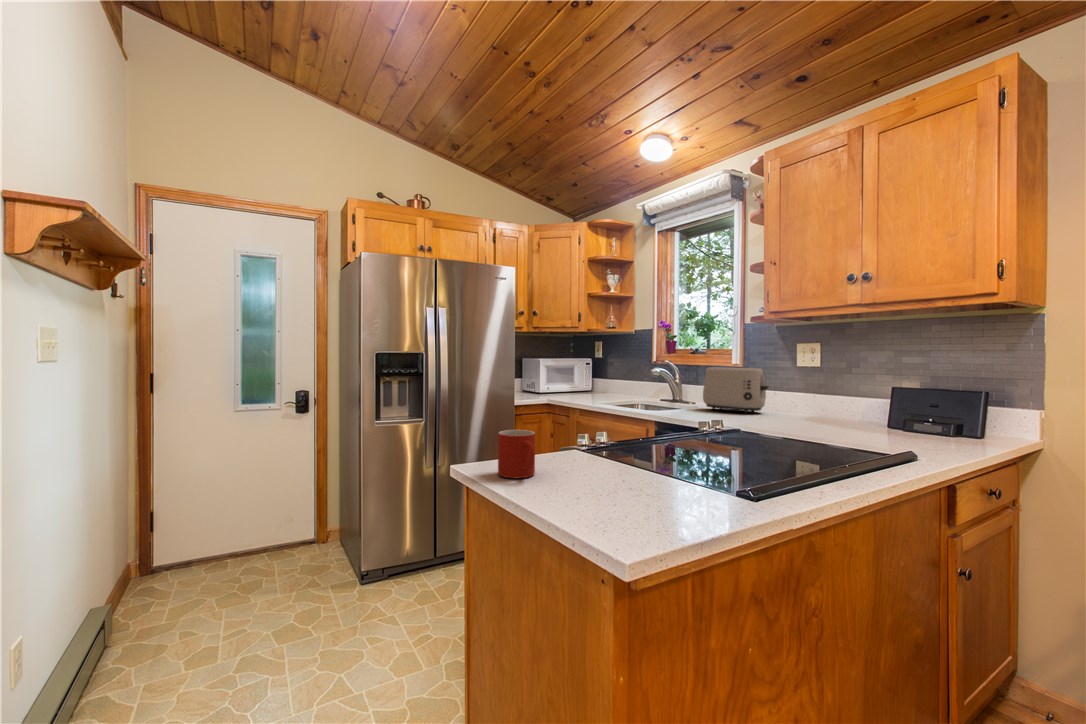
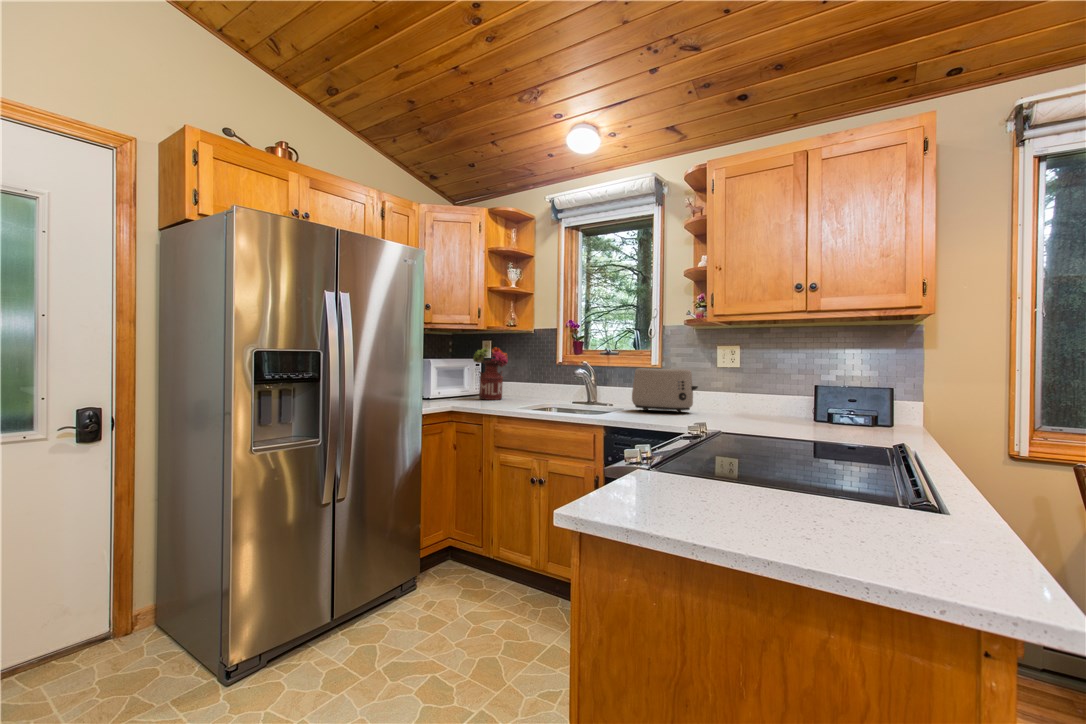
flower arrangement: none [578,347,612,396] -> present [473,347,508,400]
mug: present [498,430,535,478] -> none [640,451,713,518]

